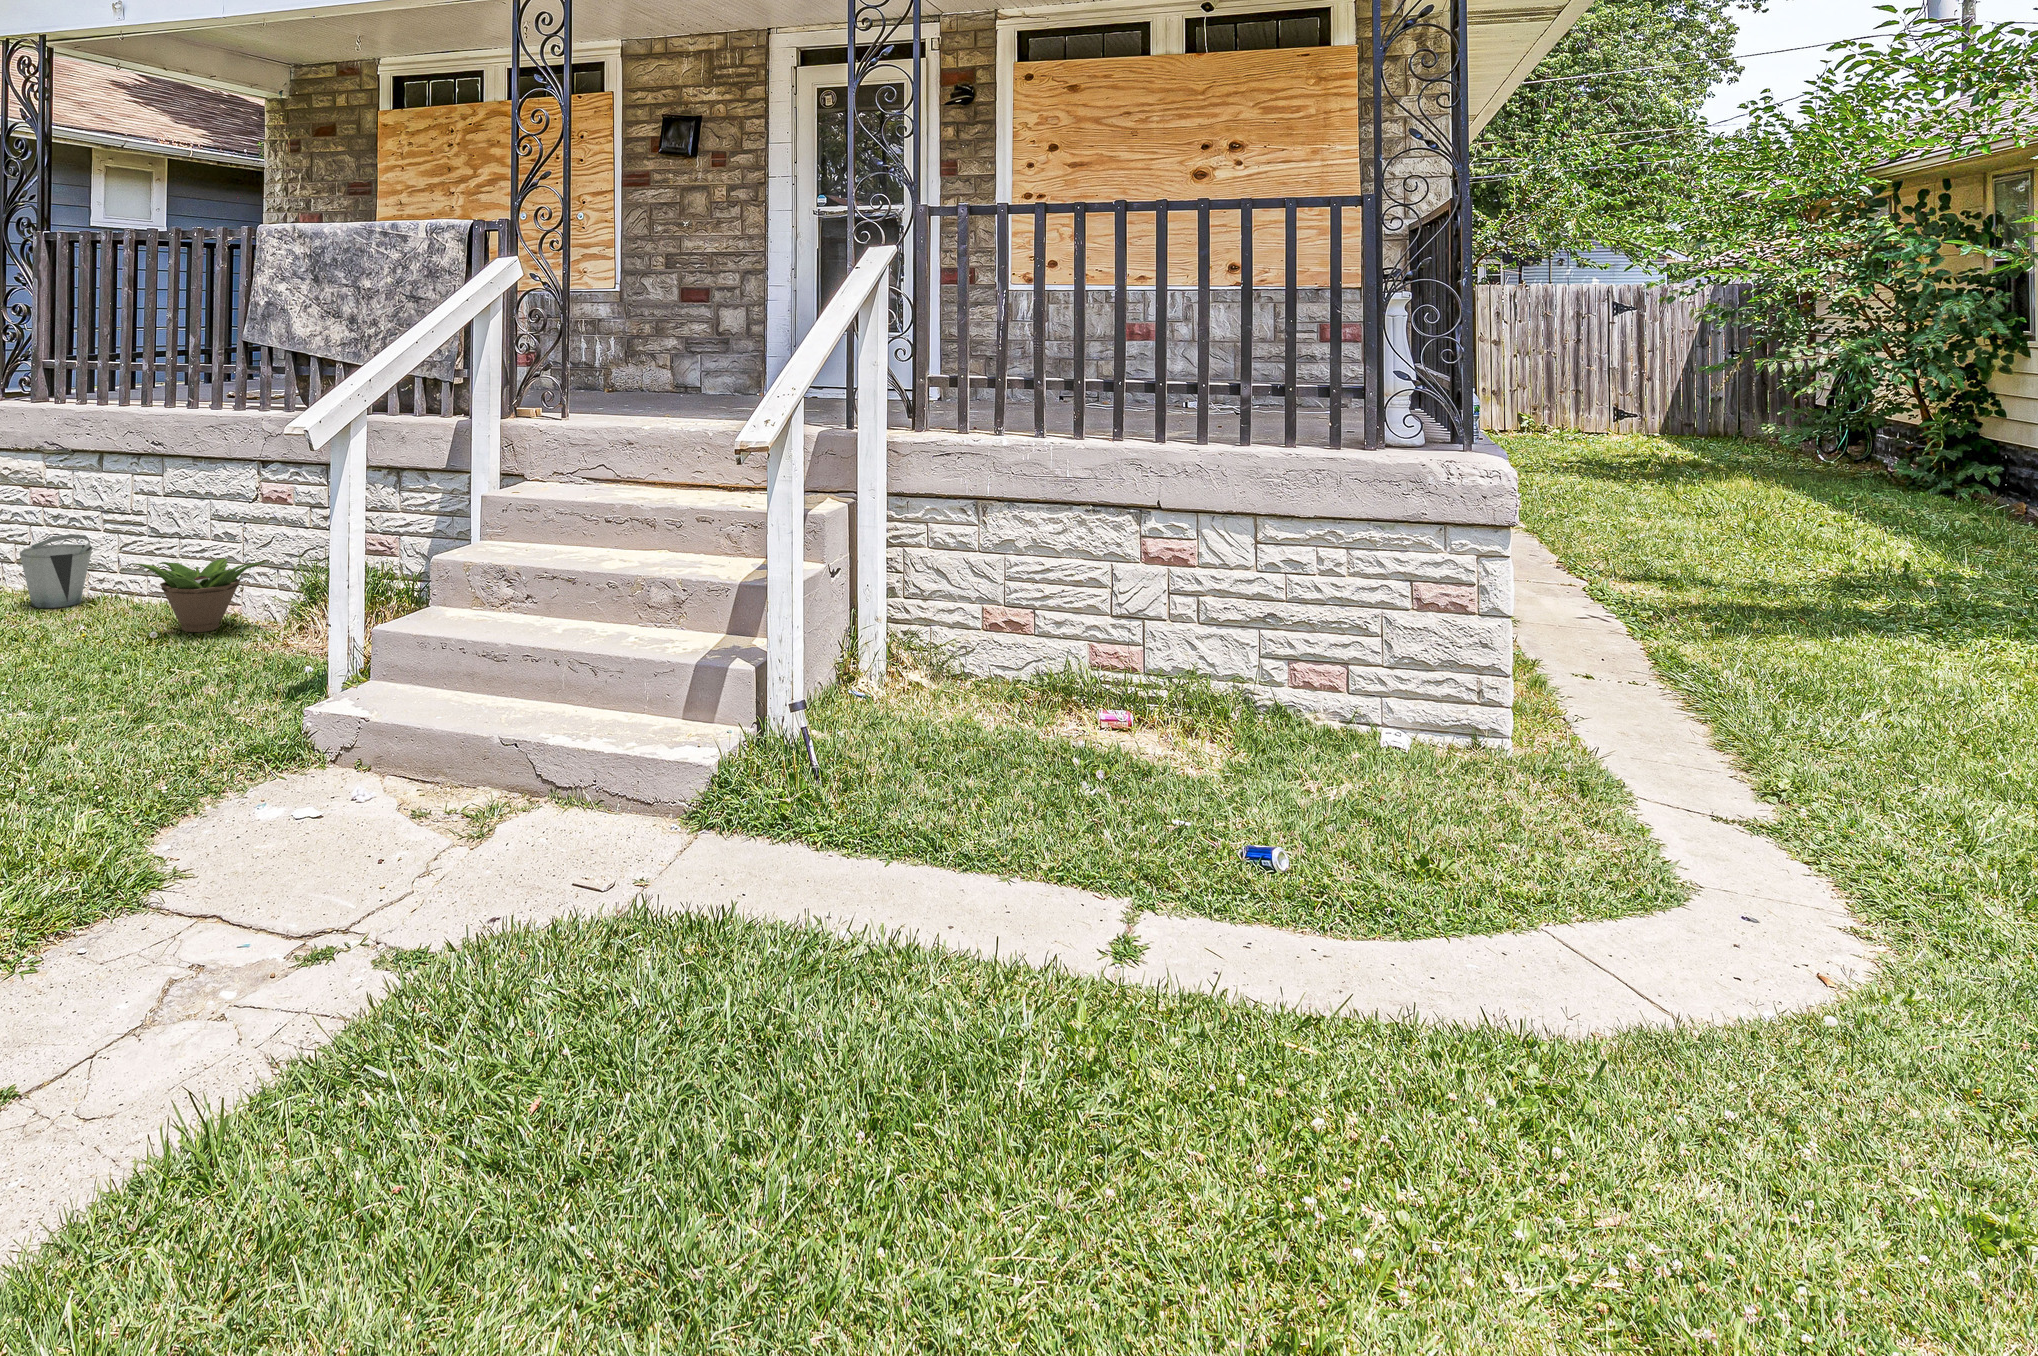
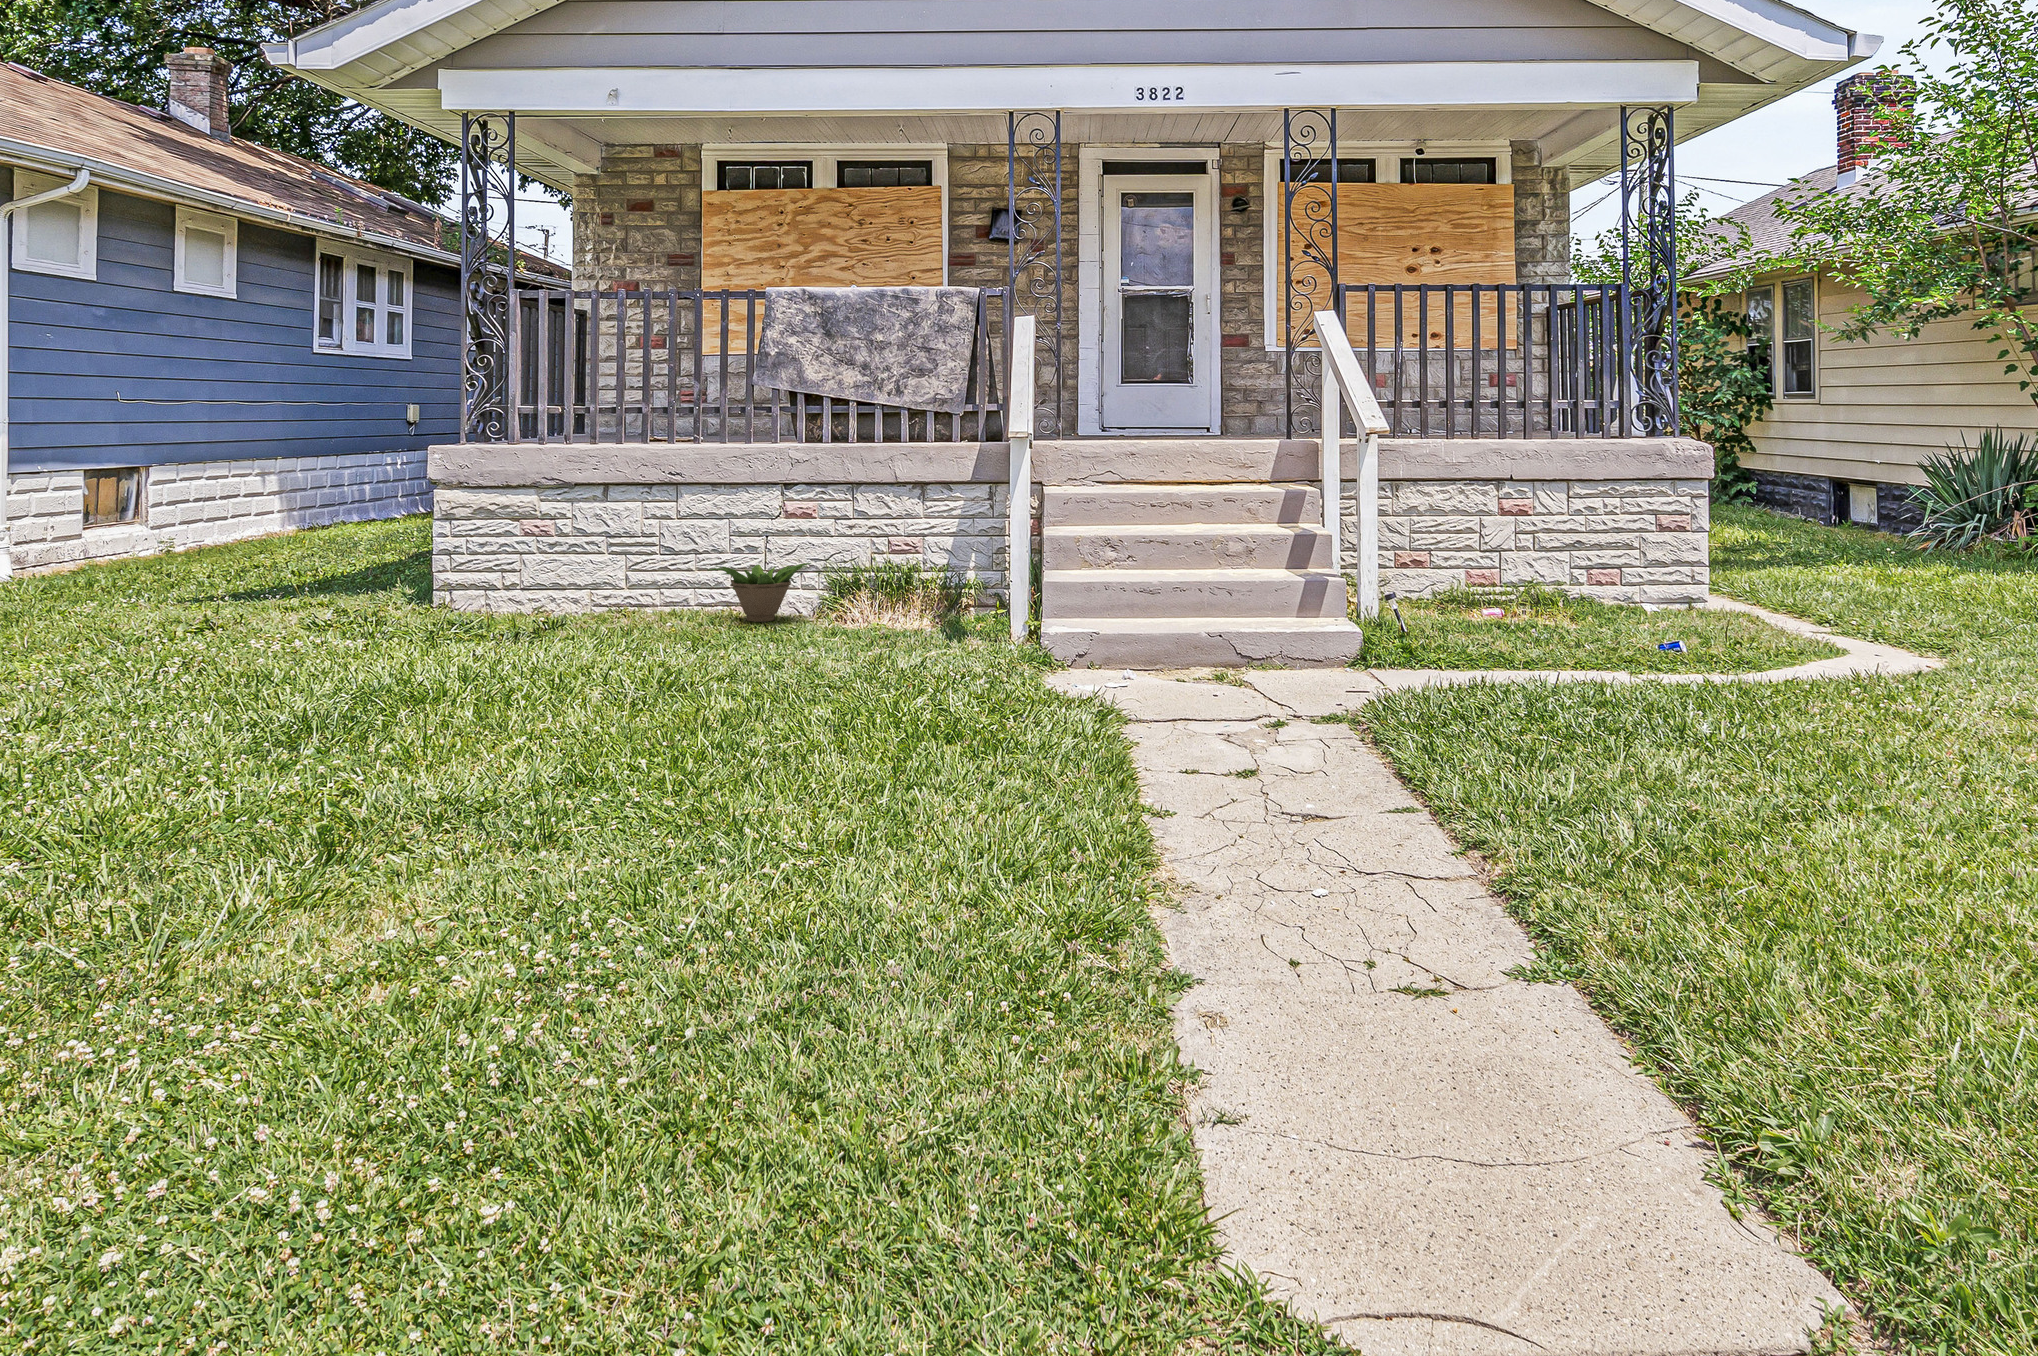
bucket: present [20,534,92,608] -> none [555,555,616,618]

